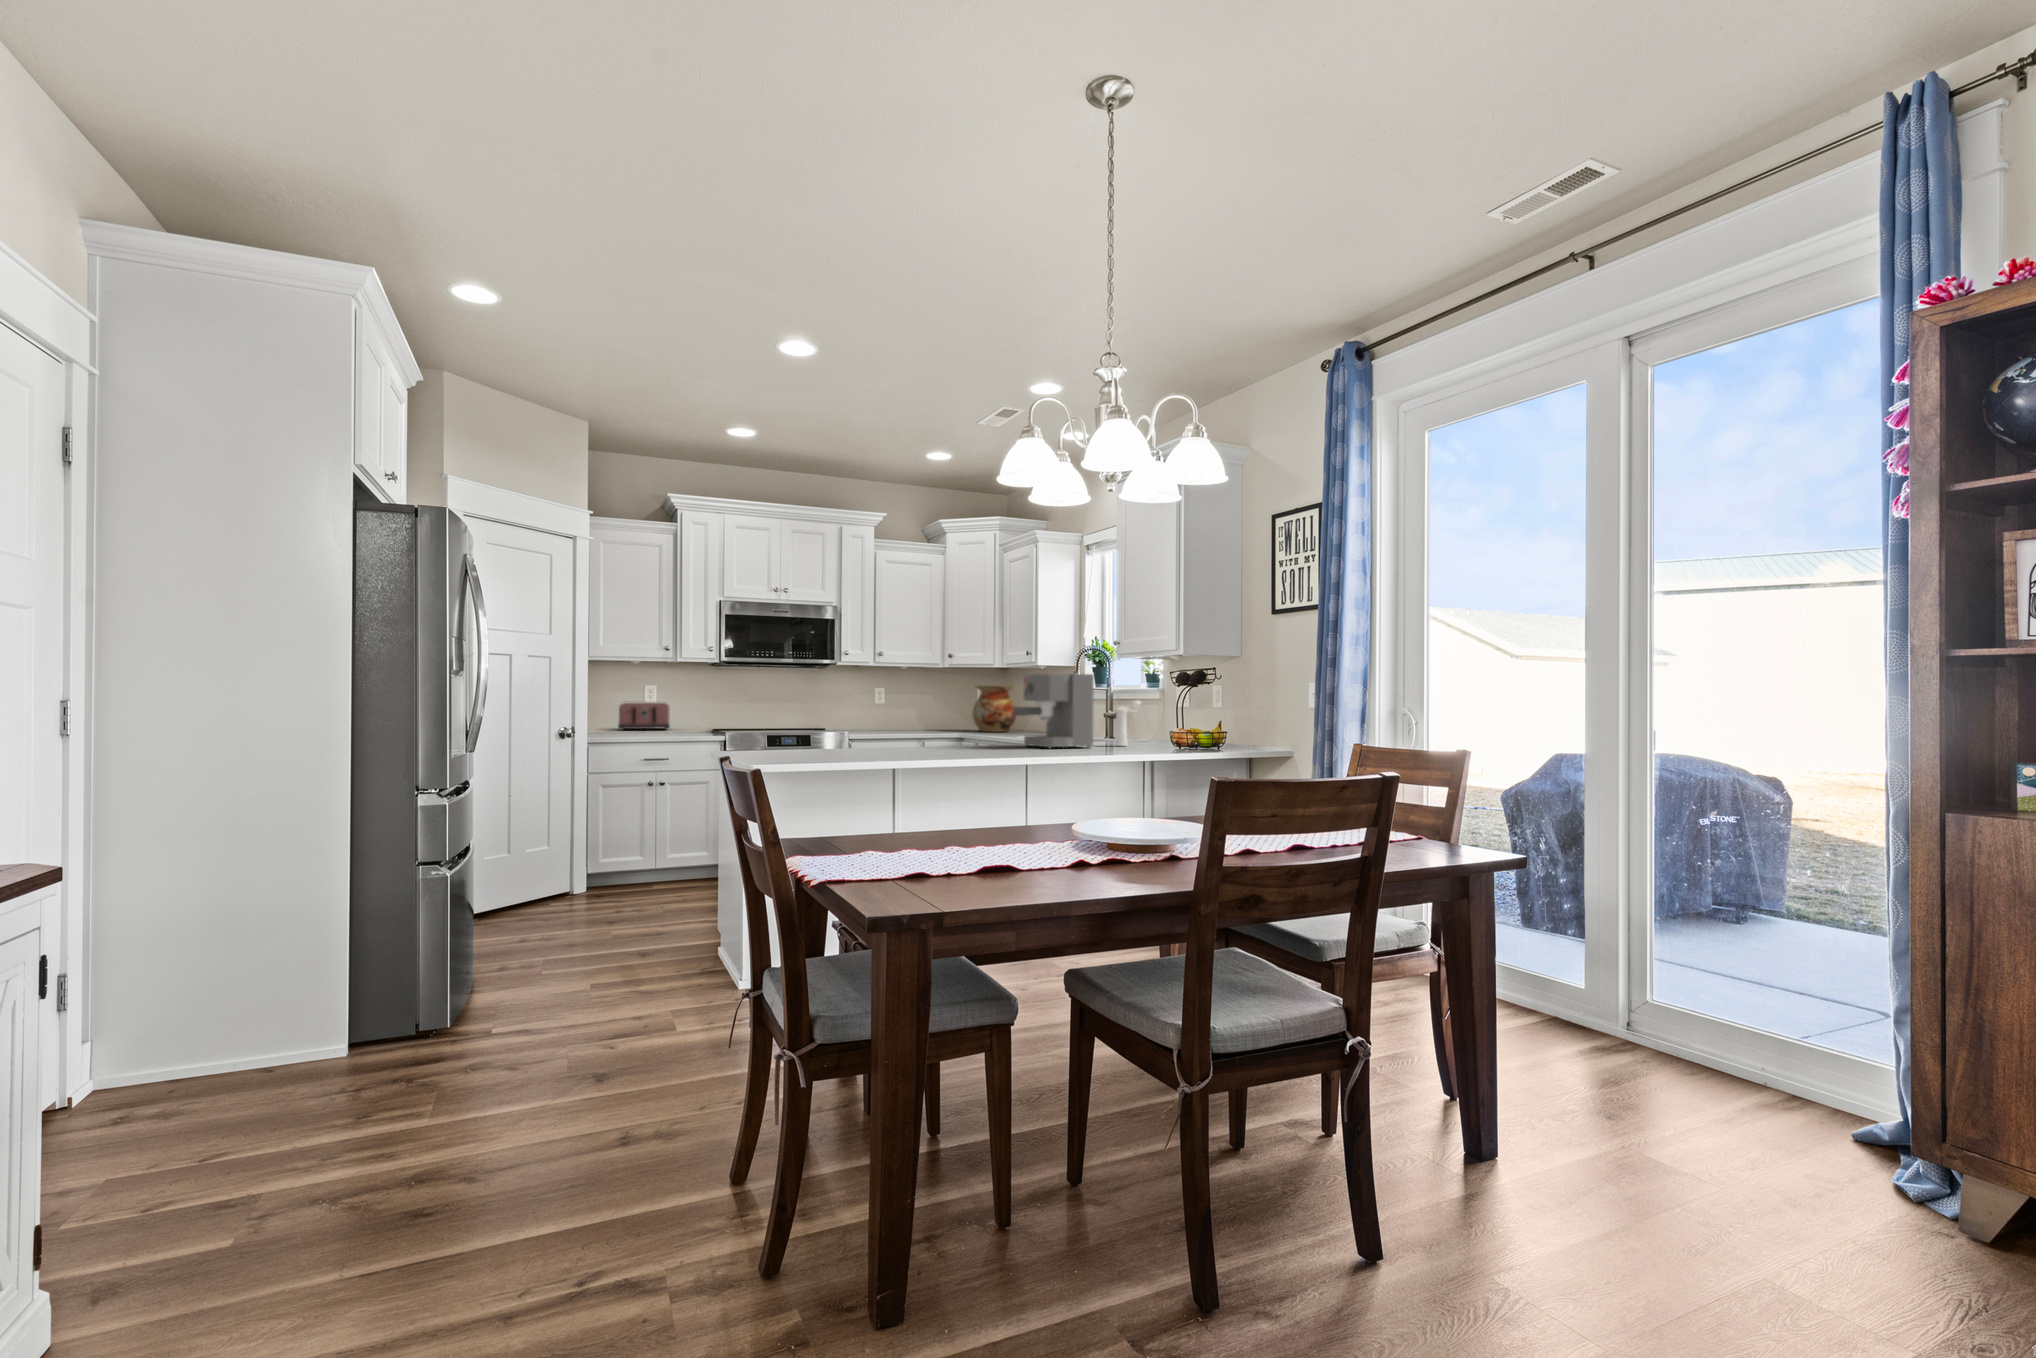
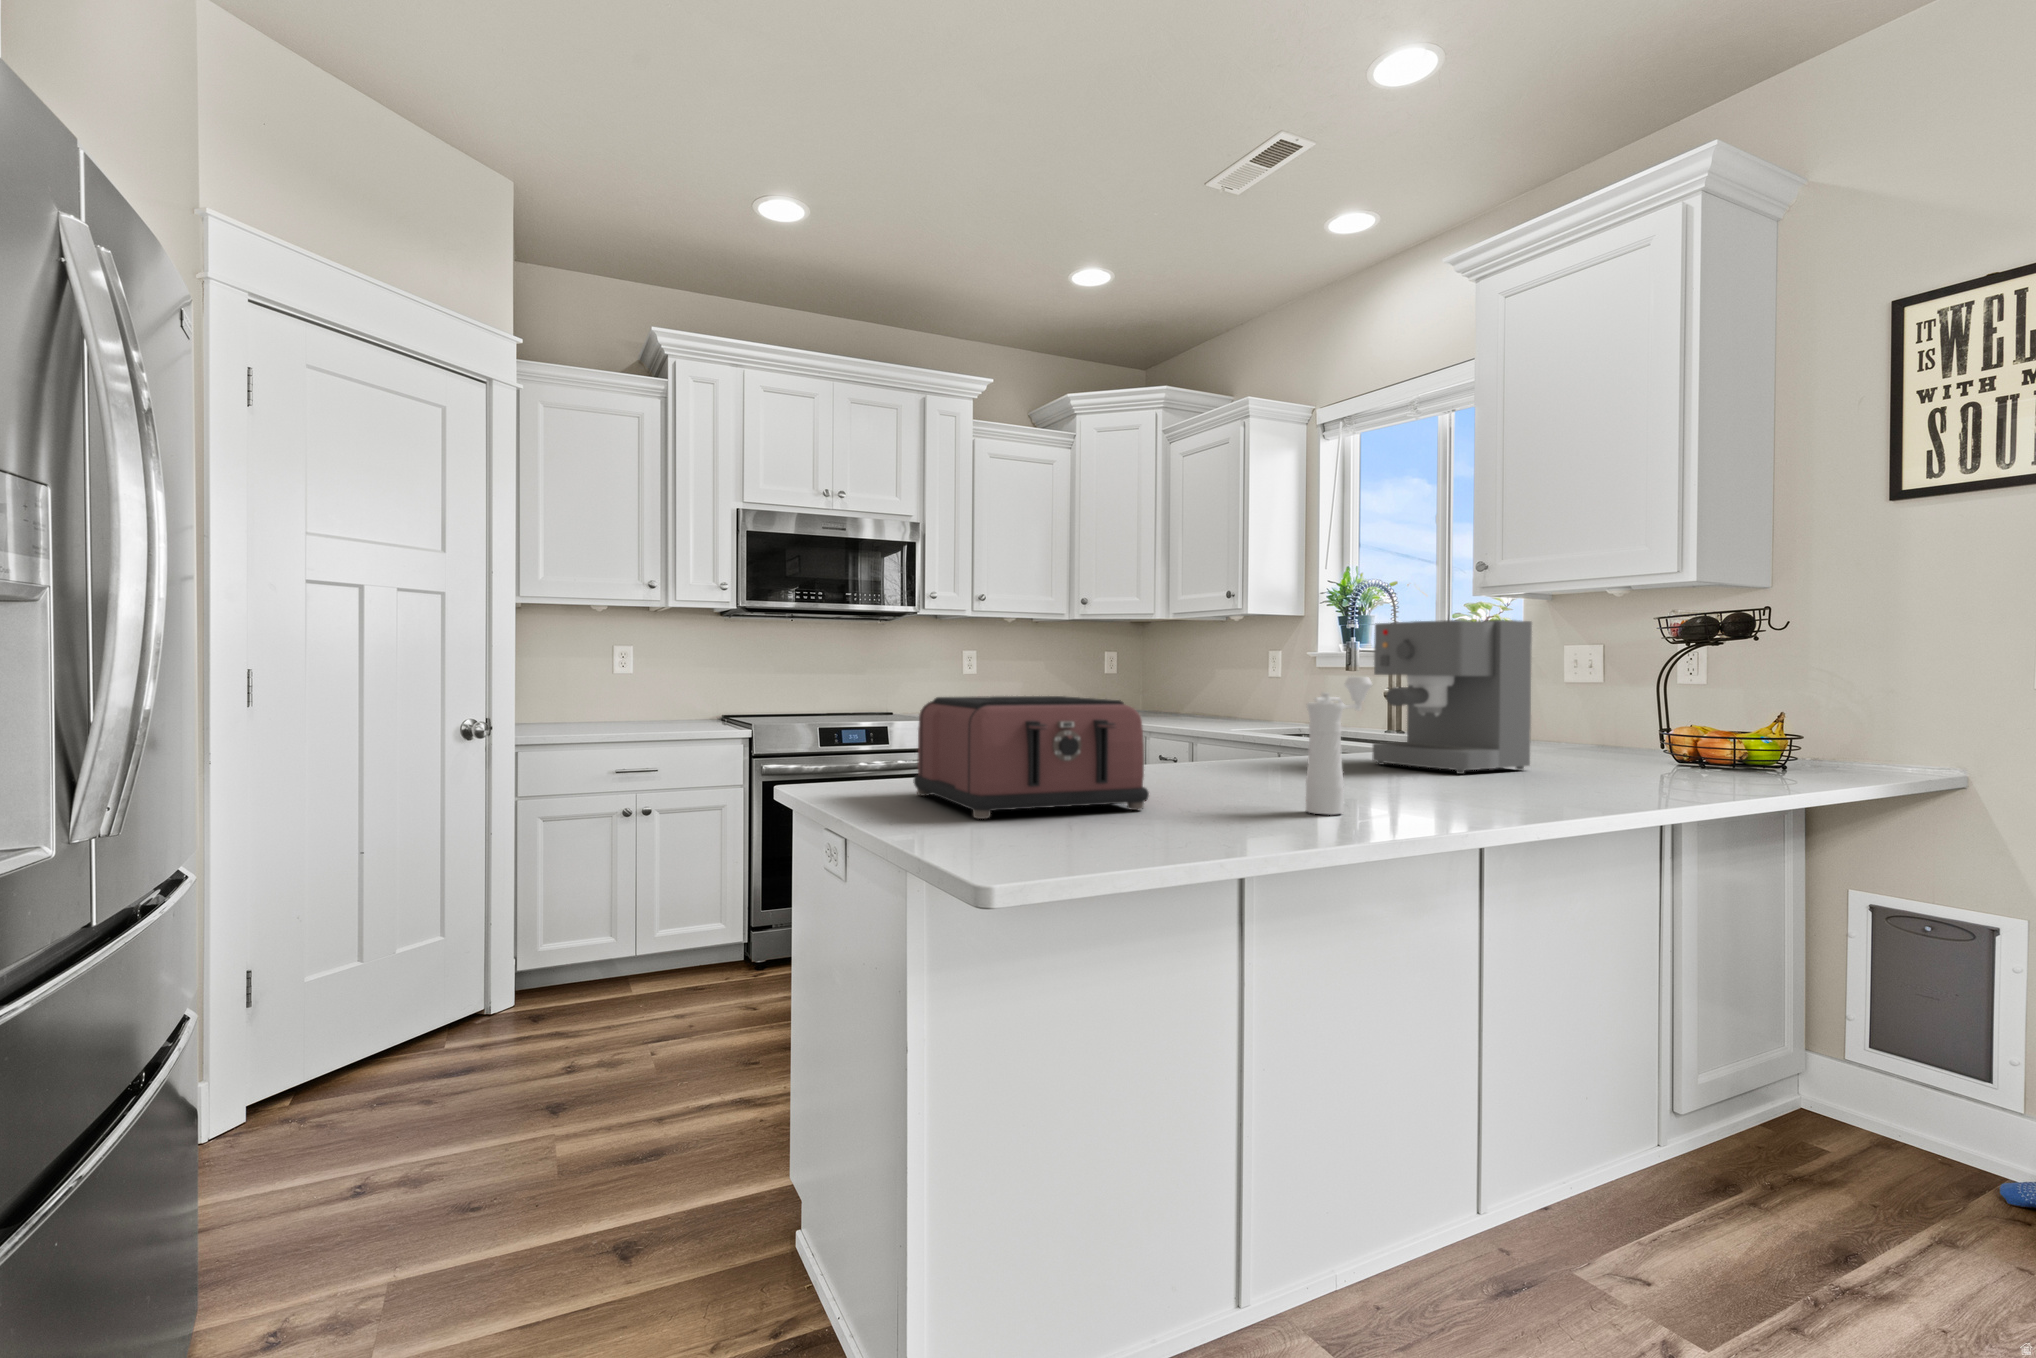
vase: present [972,685,1016,732] -> none [1136,648,1206,722]
pepper mill: present [1115,701,1141,746] -> present [1306,677,1372,815]
toaster: present [618,703,670,730] -> present [913,696,1149,819]

